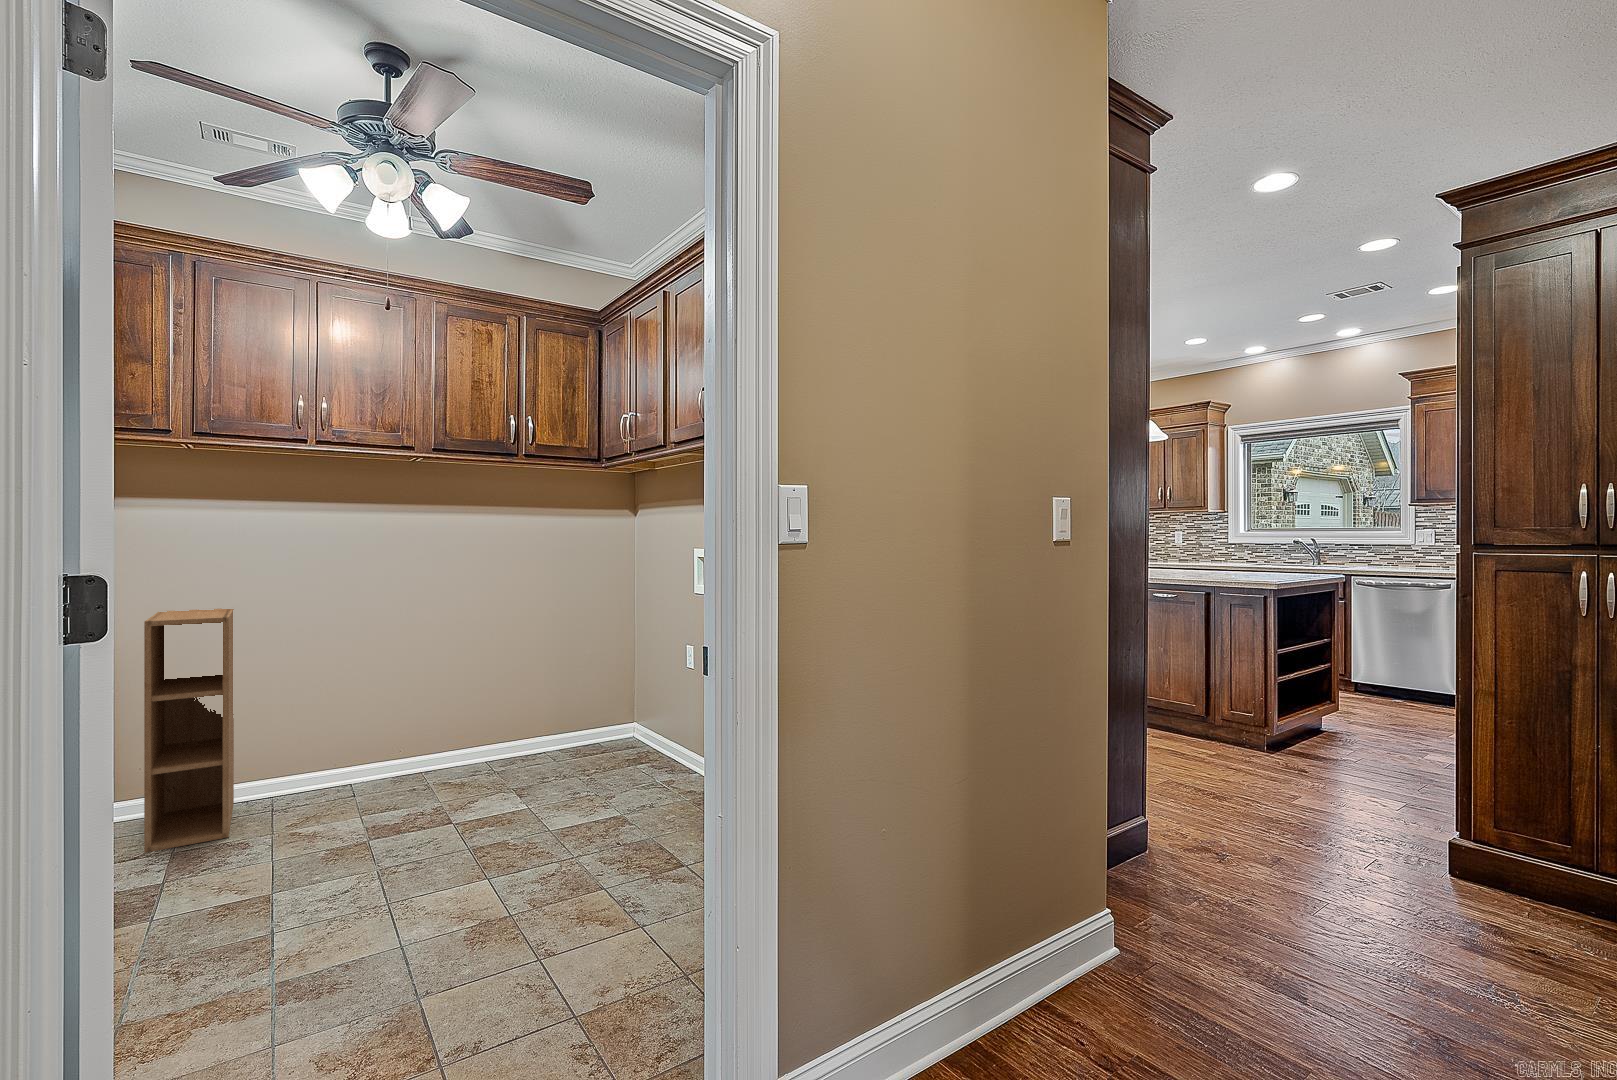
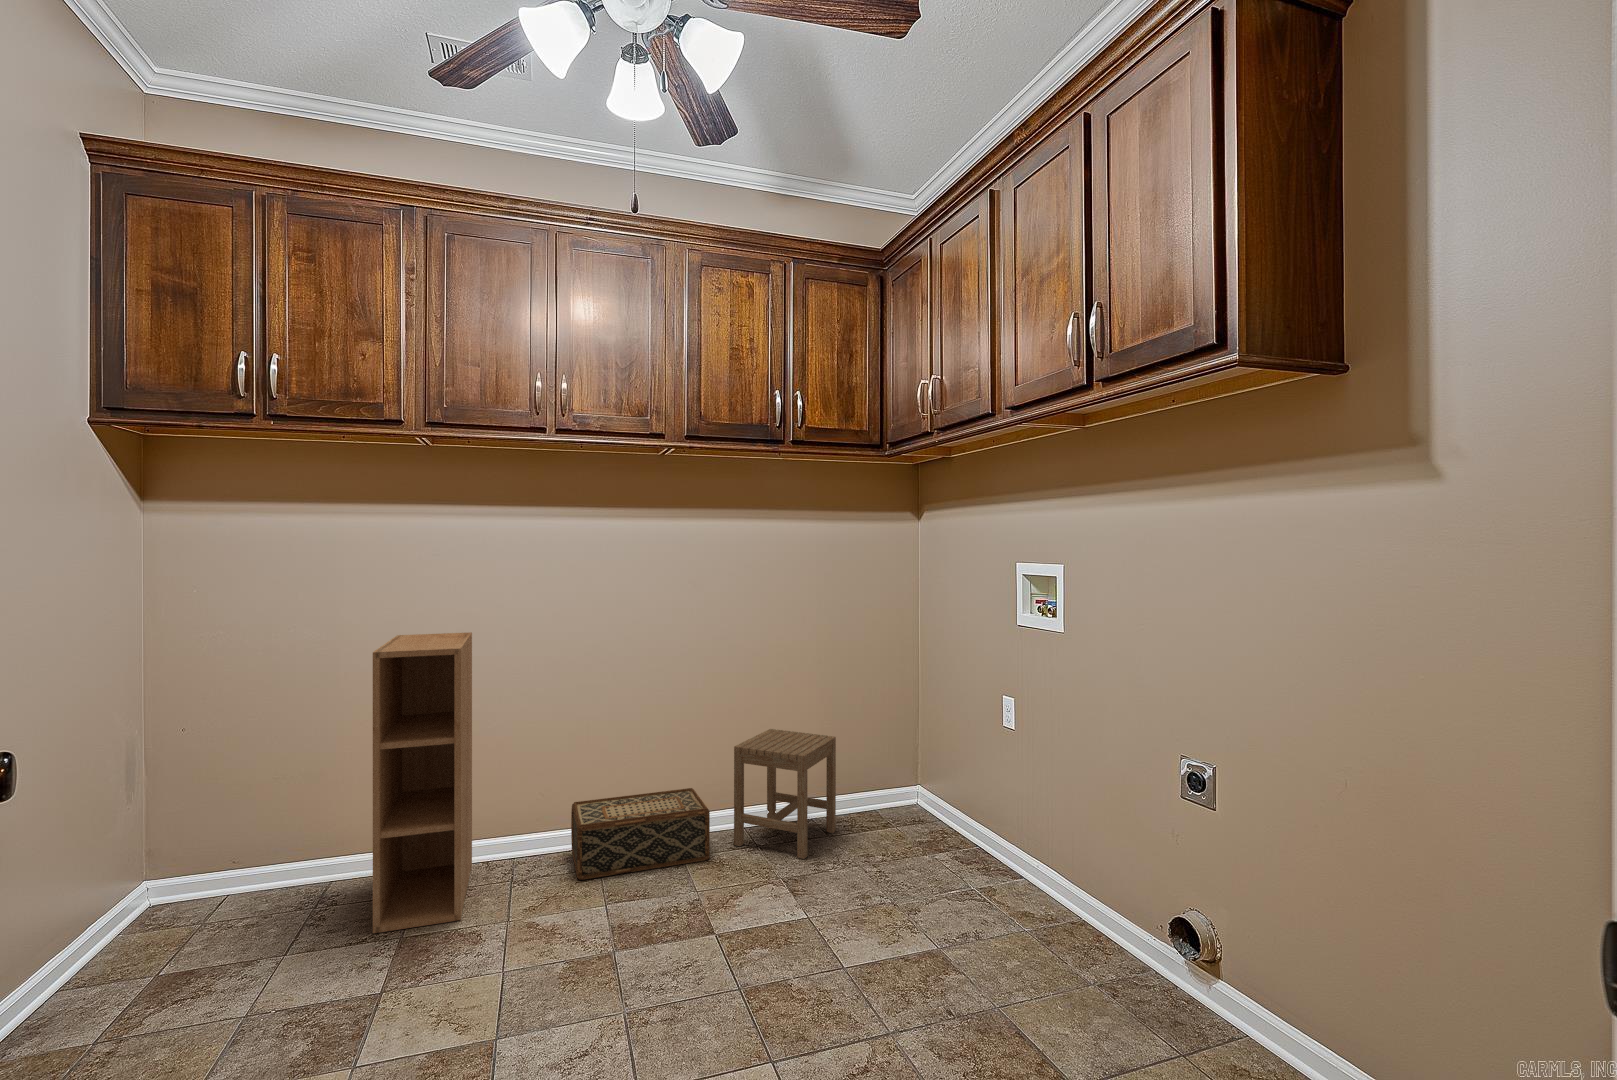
stool: none [476,683,563,776] -> present [734,729,836,859]
woven basket: none [329,732,454,804] -> present [571,788,710,880]

